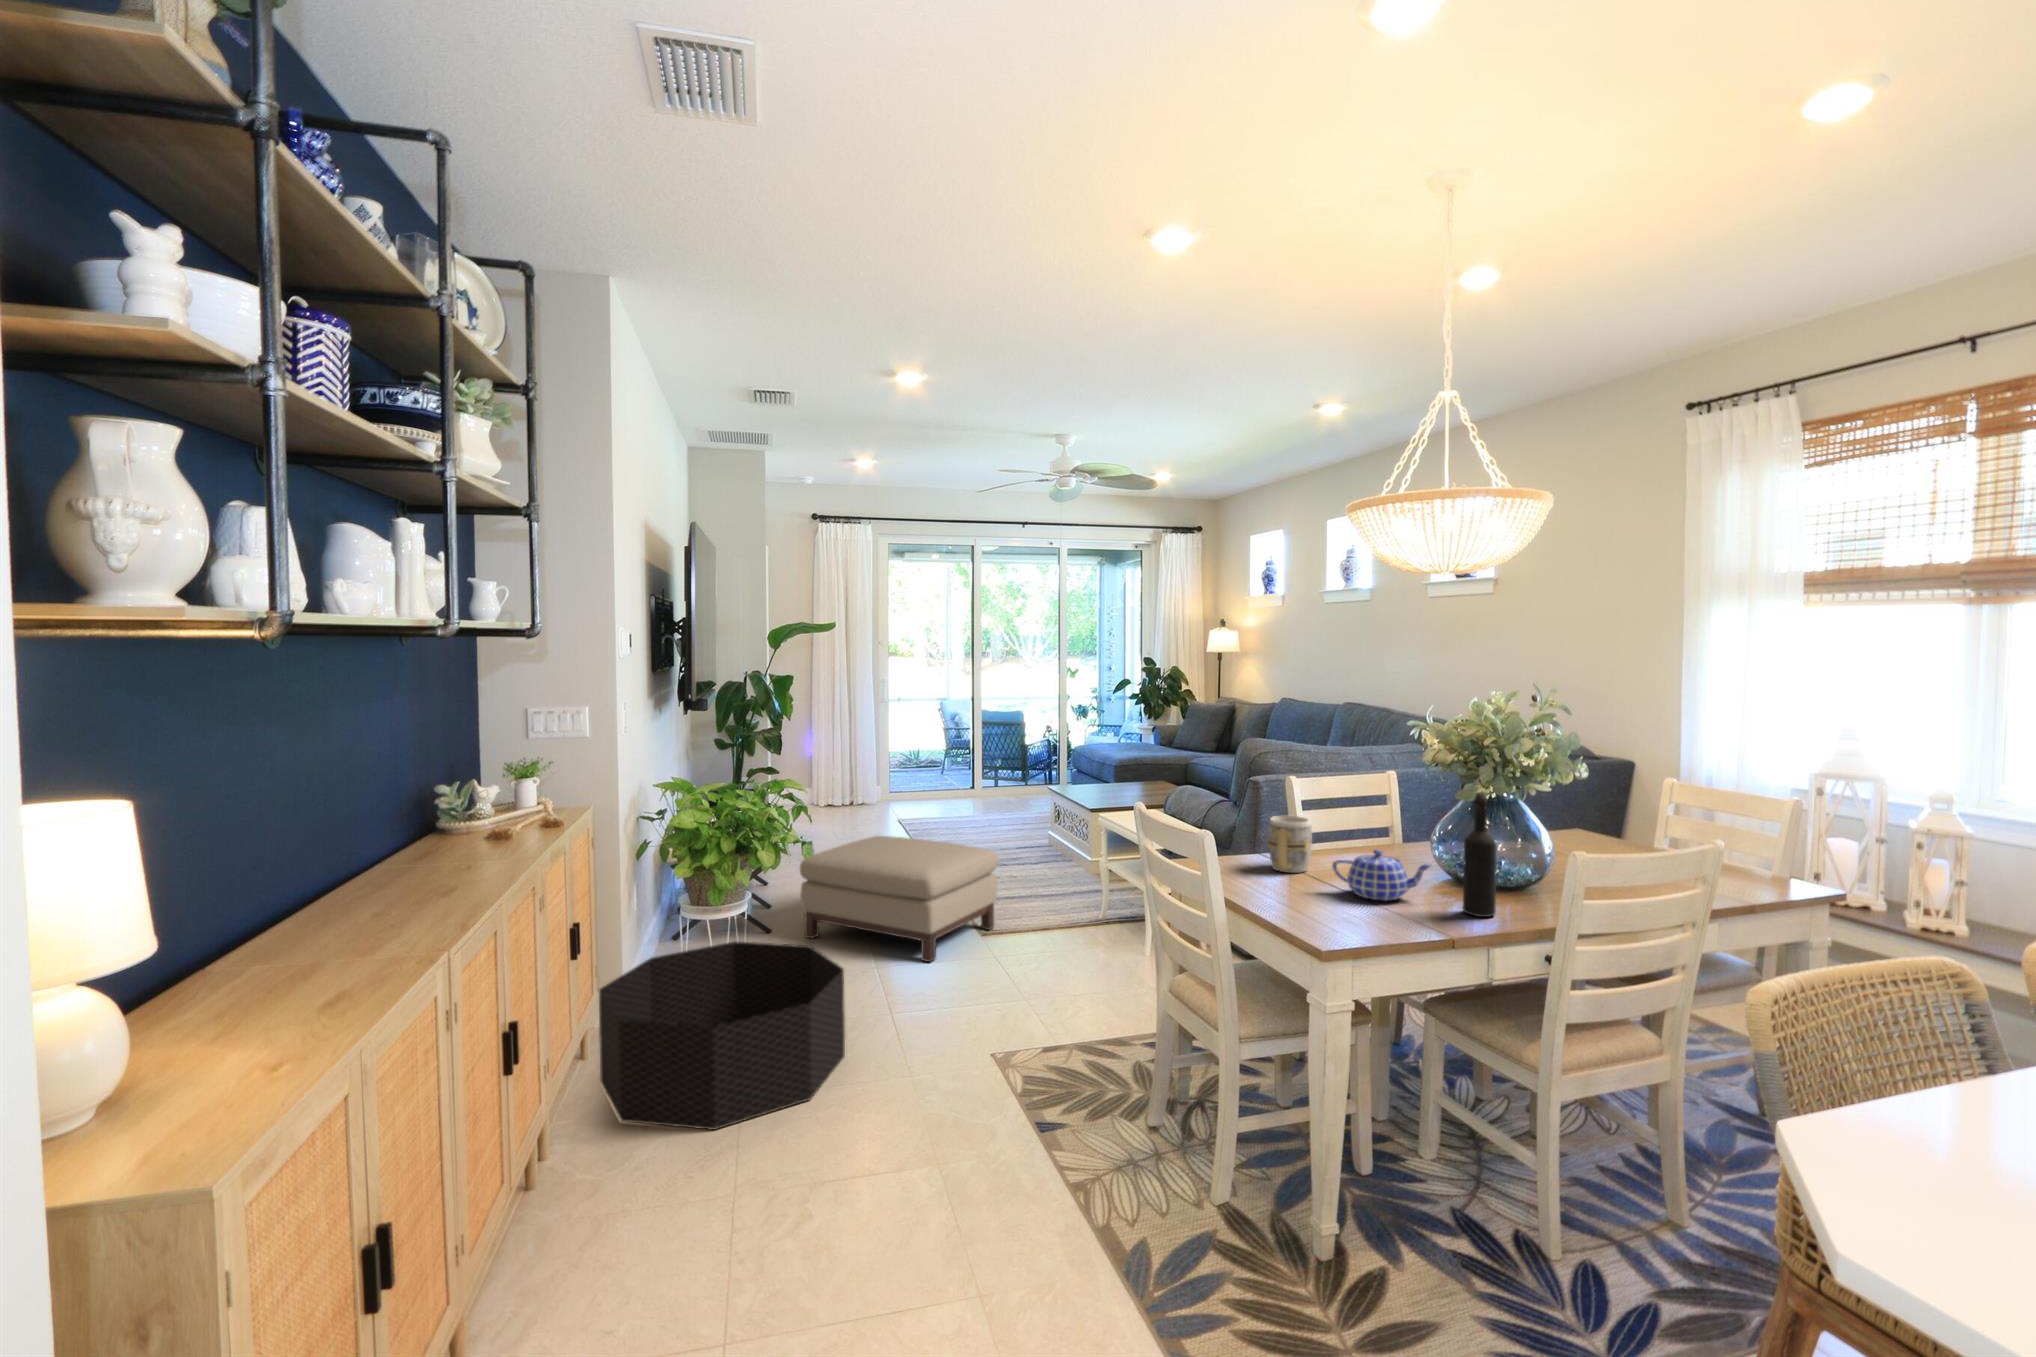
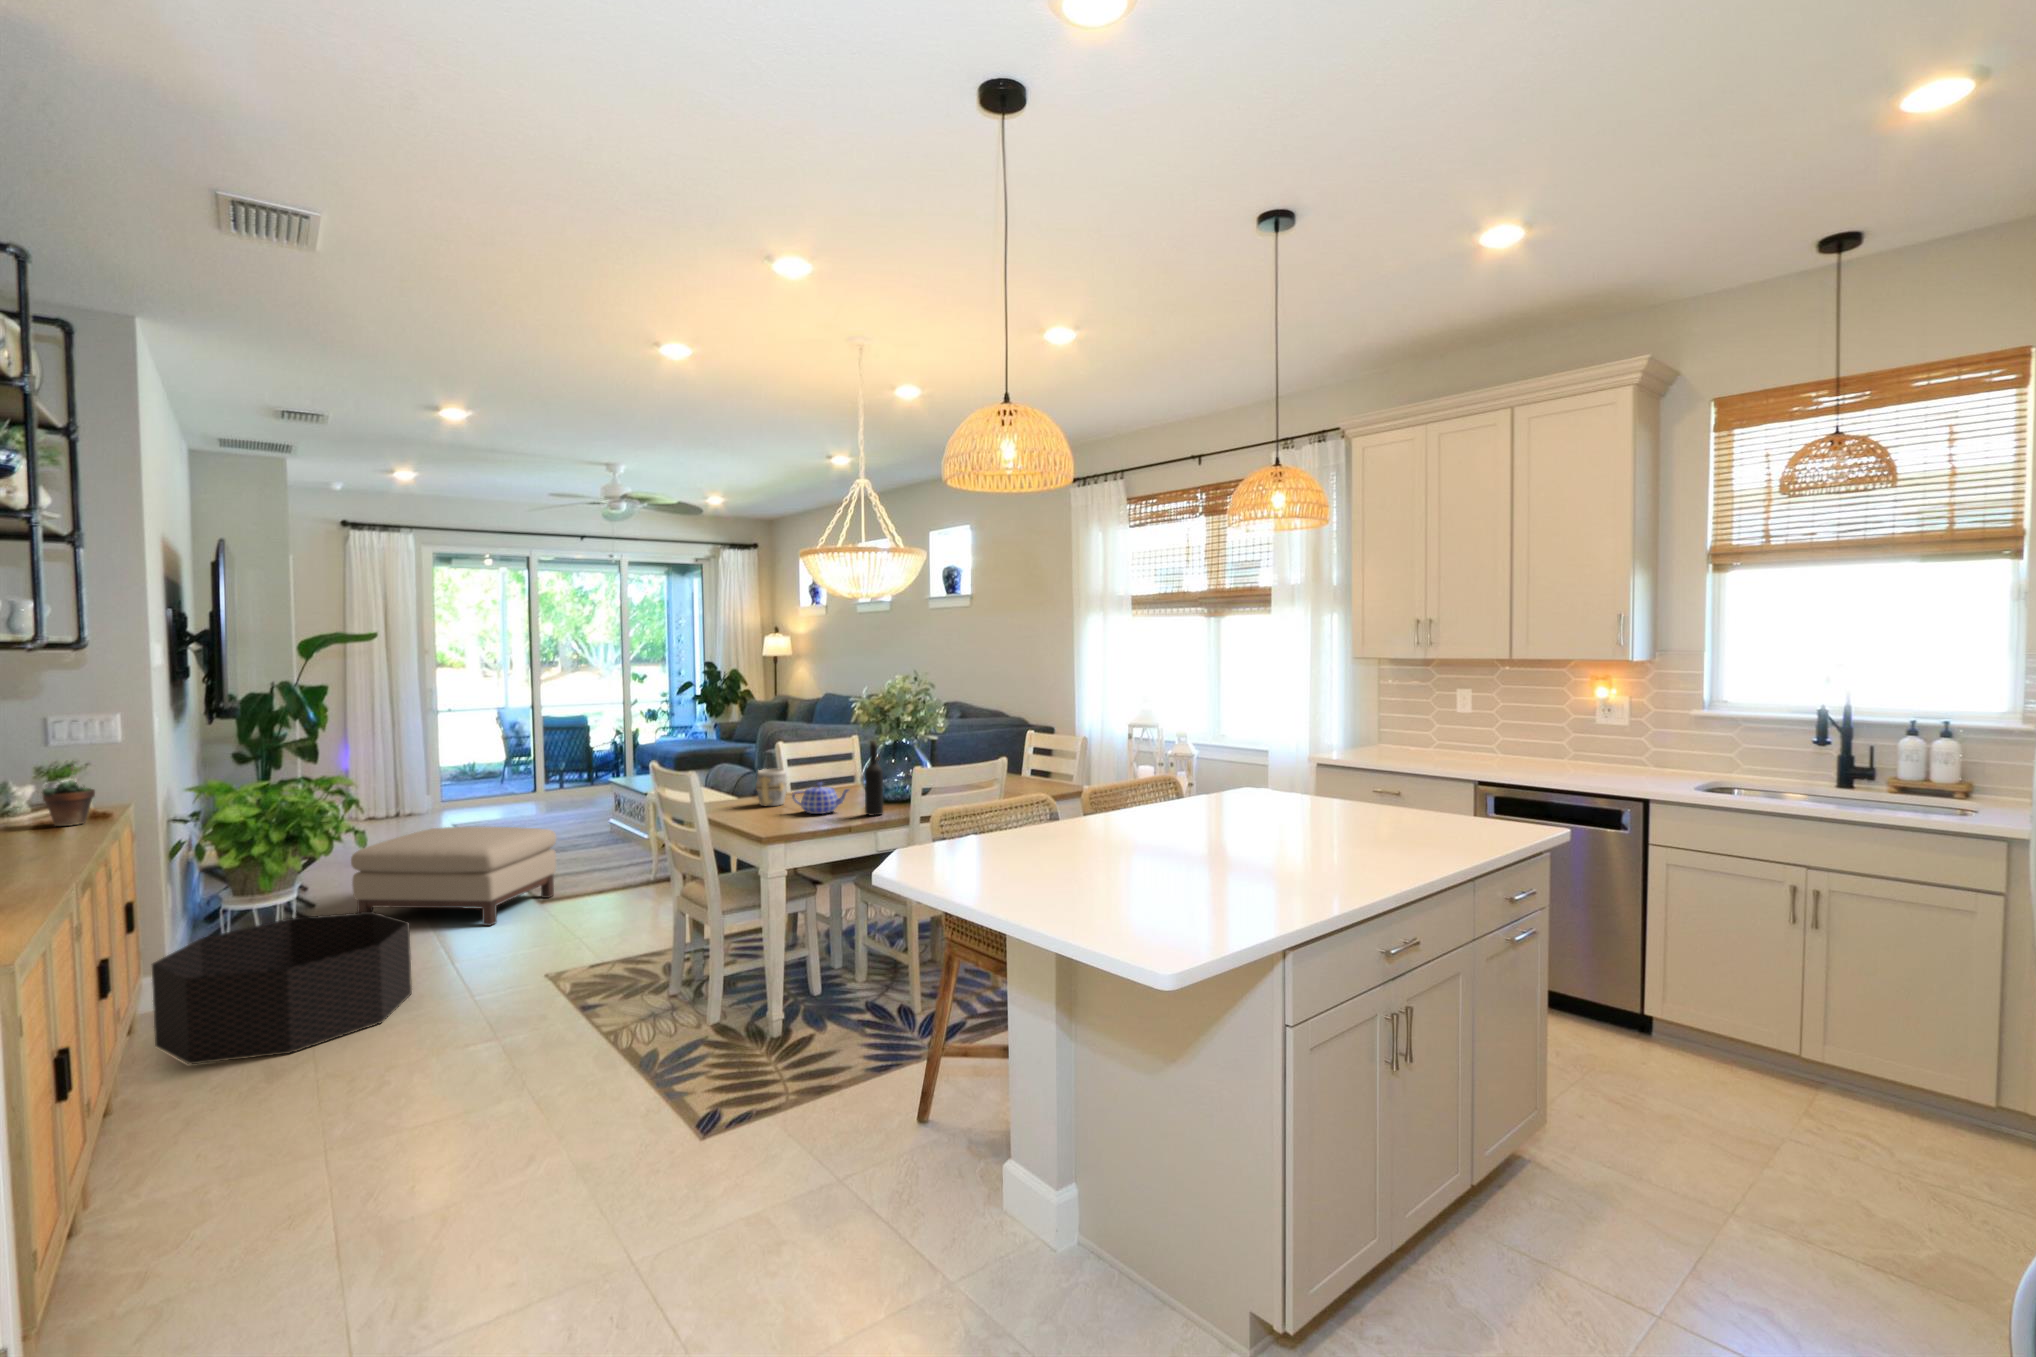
succulent plant: none [498,764,547,833] -> present [42,767,95,826]

